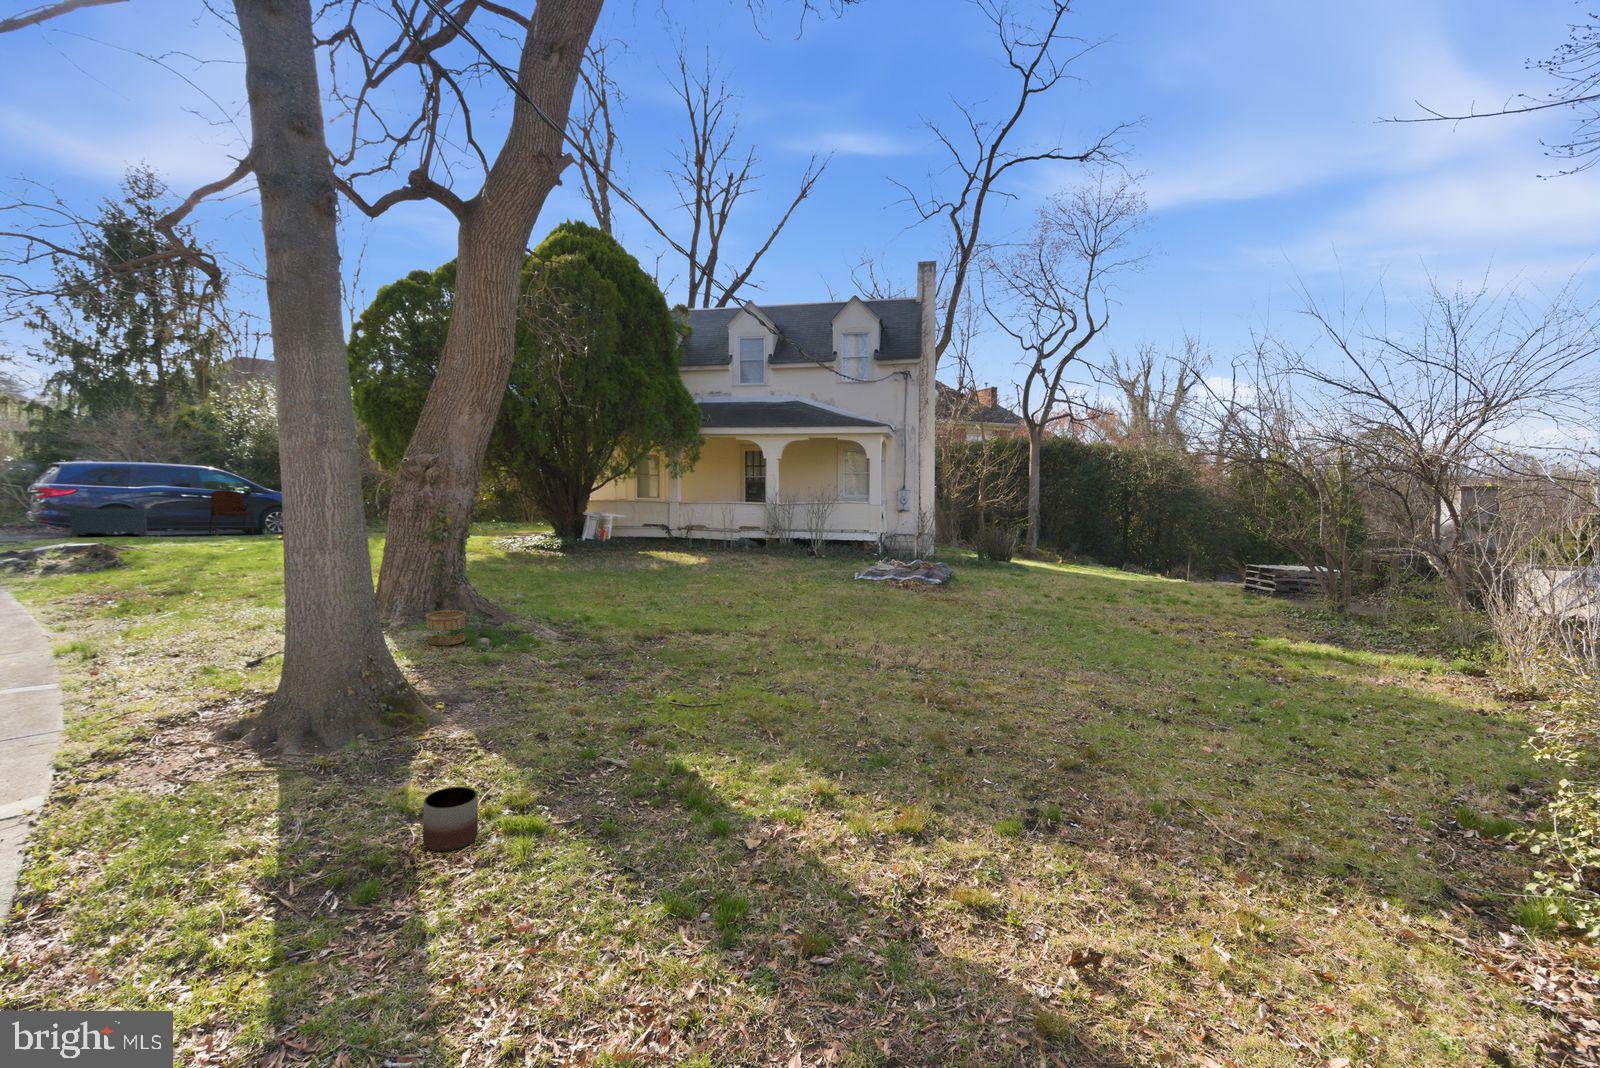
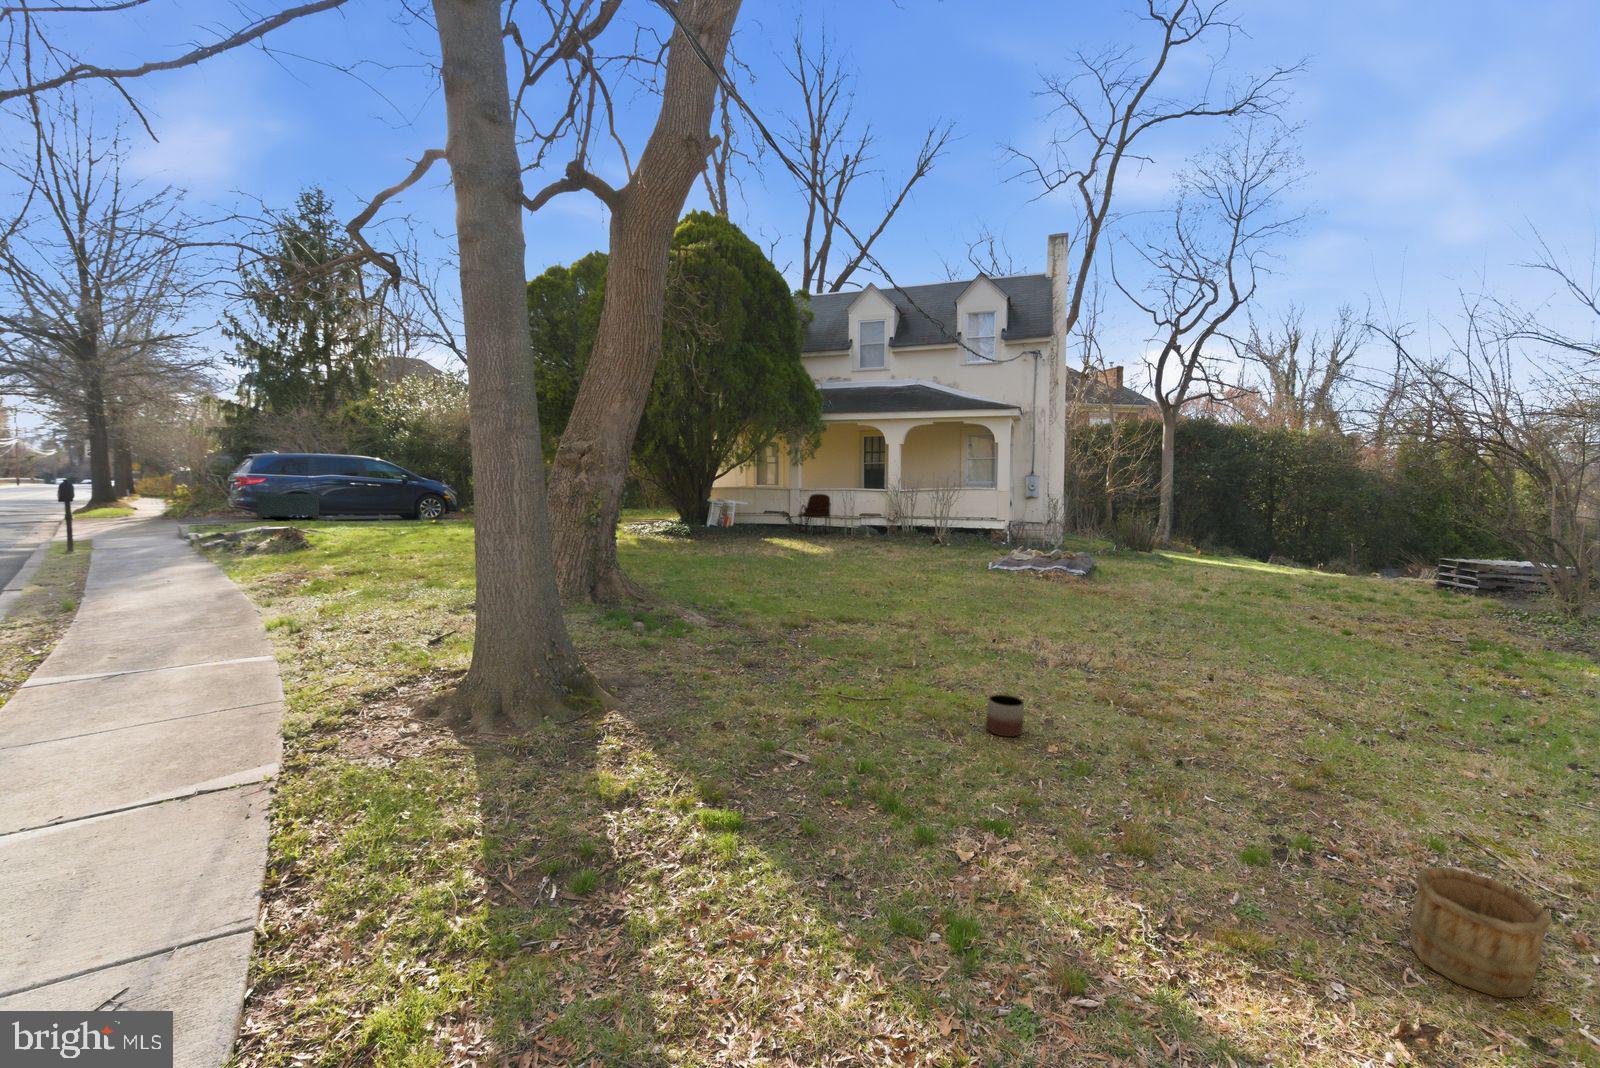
armchair: present [209,490,254,535] -> present [799,494,831,534]
wooden bucket: present [425,610,466,646] -> present [1409,868,1552,998]
planter: present [423,787,478,851] -> present [986,695,1024,737]

